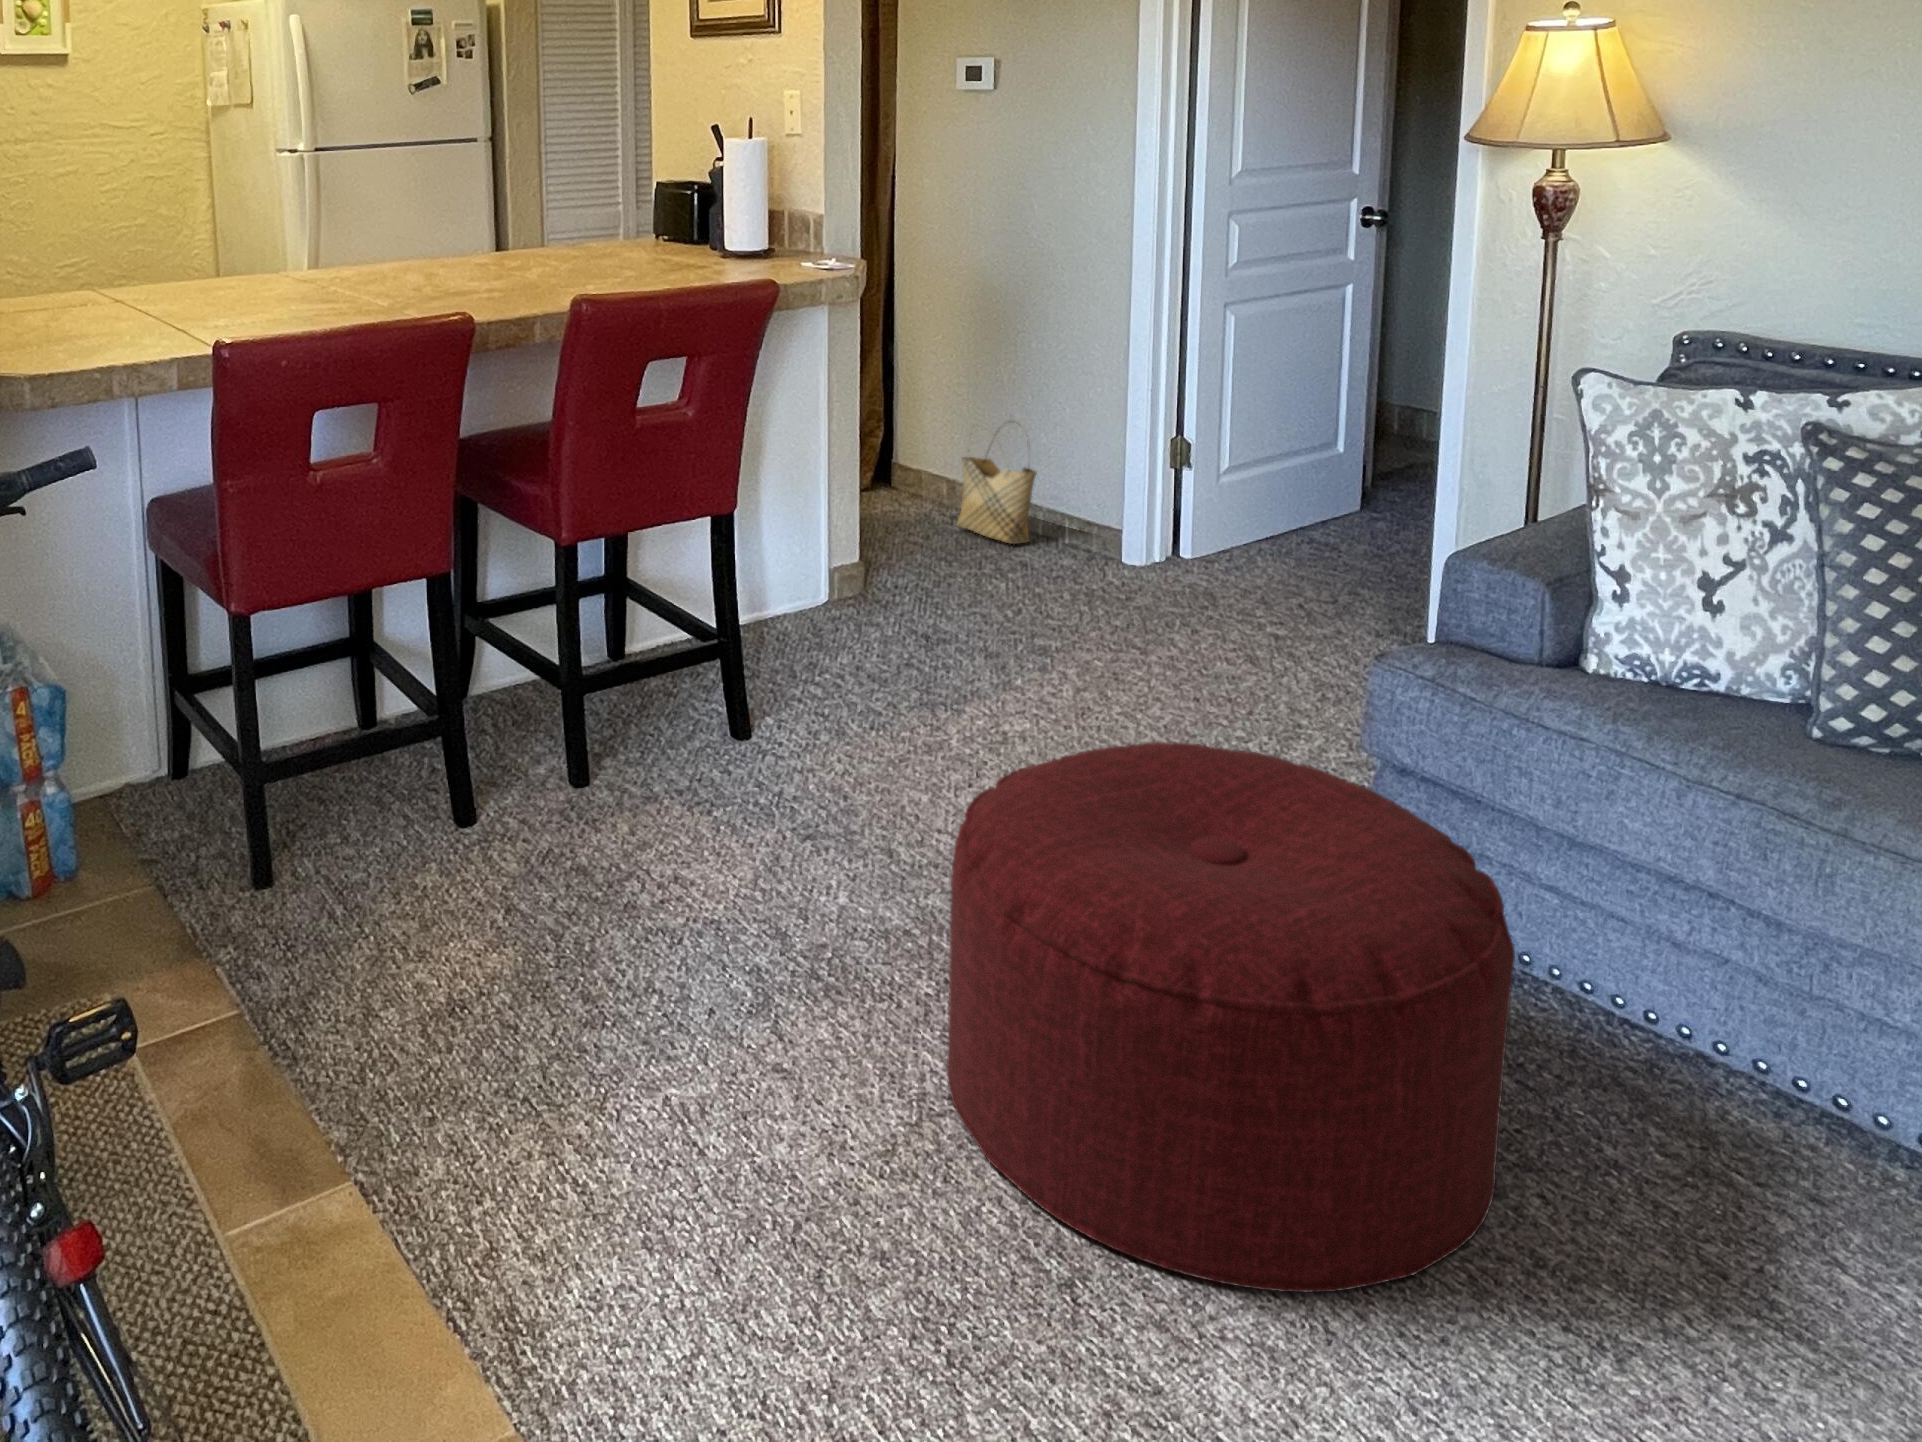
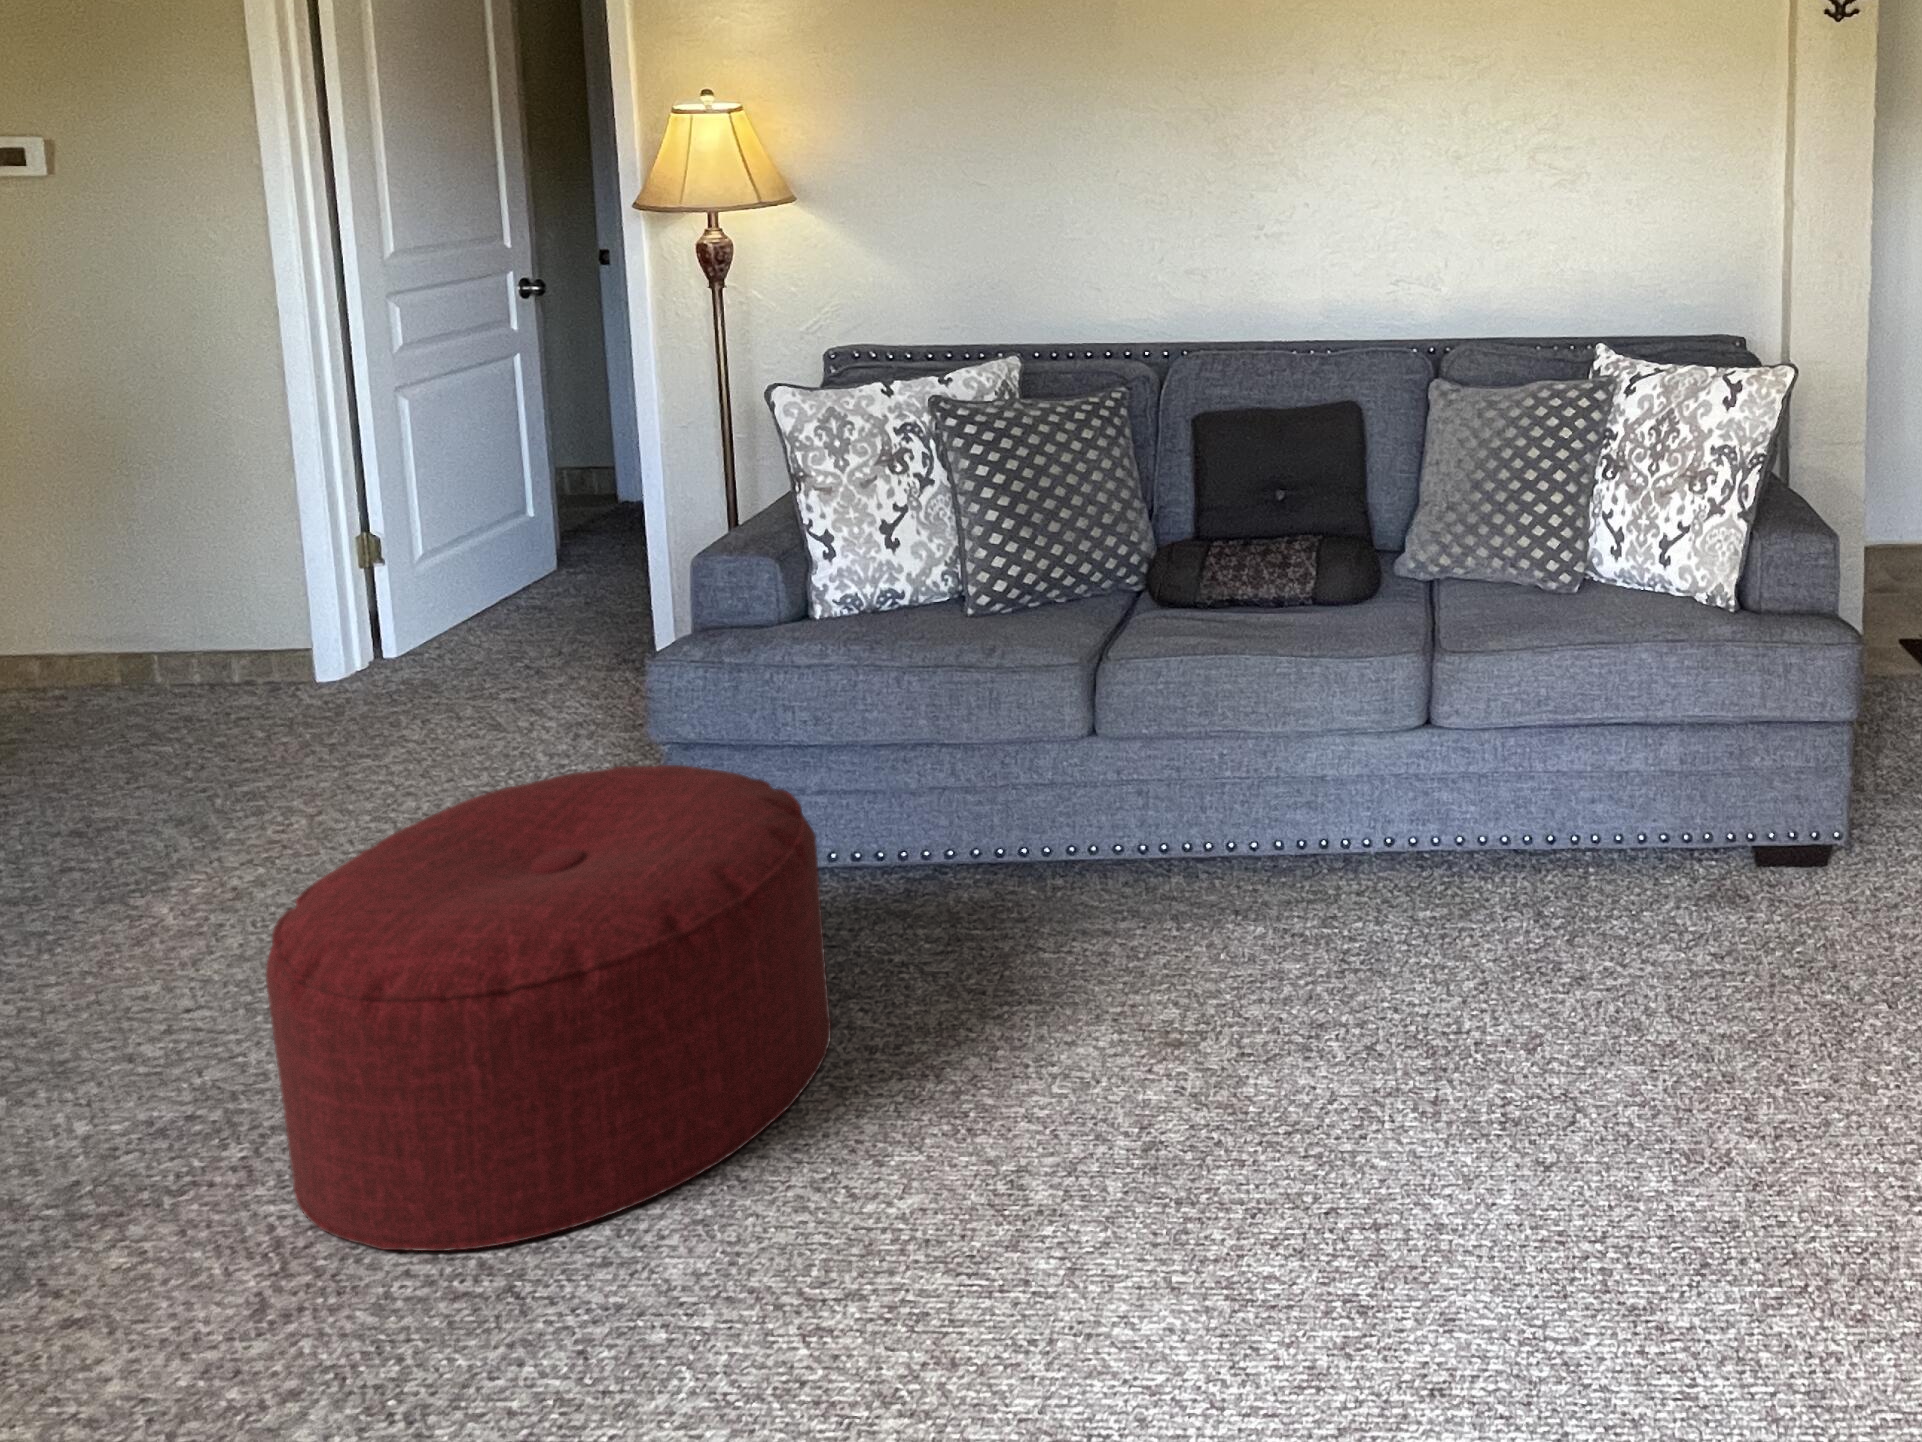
woven basket: present [957,422,1036,544] -> none [55,562,180,707]

